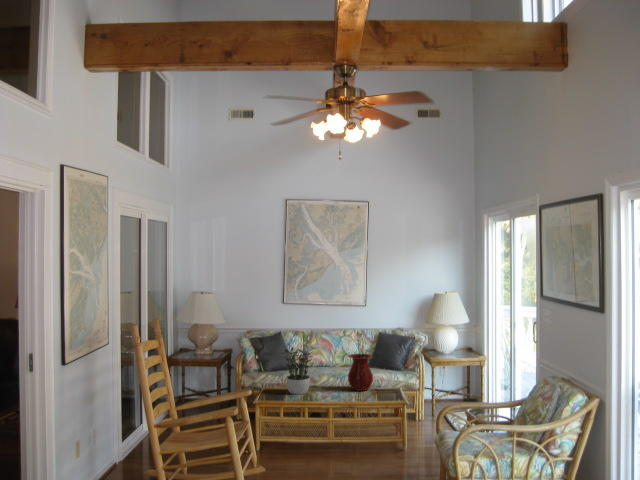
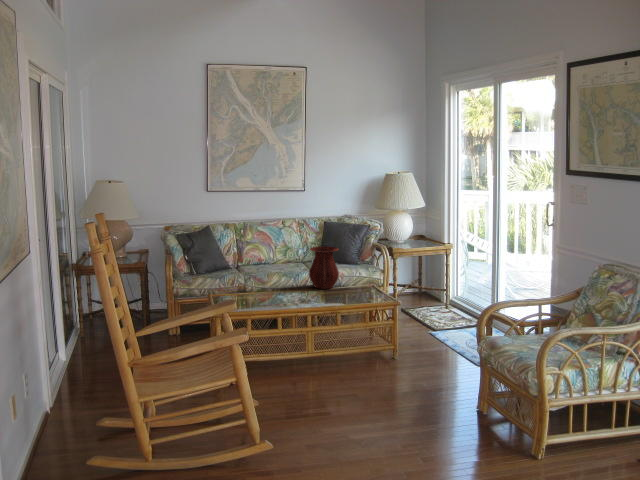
potted plant: present [285,347,312,394] -> none [234,241,276,298]

